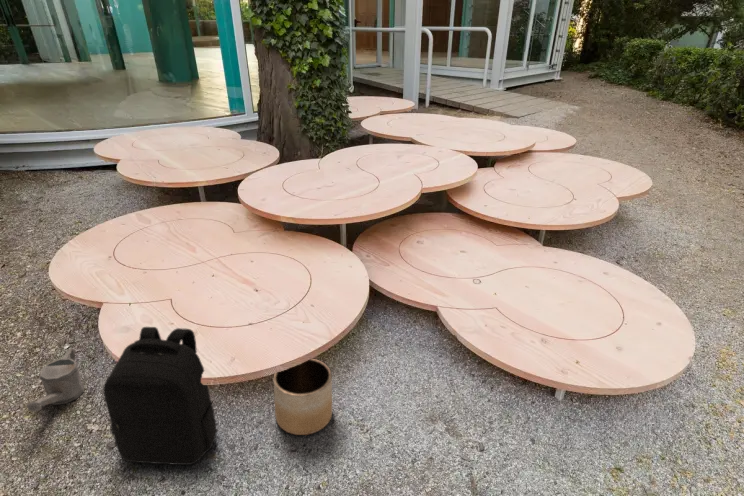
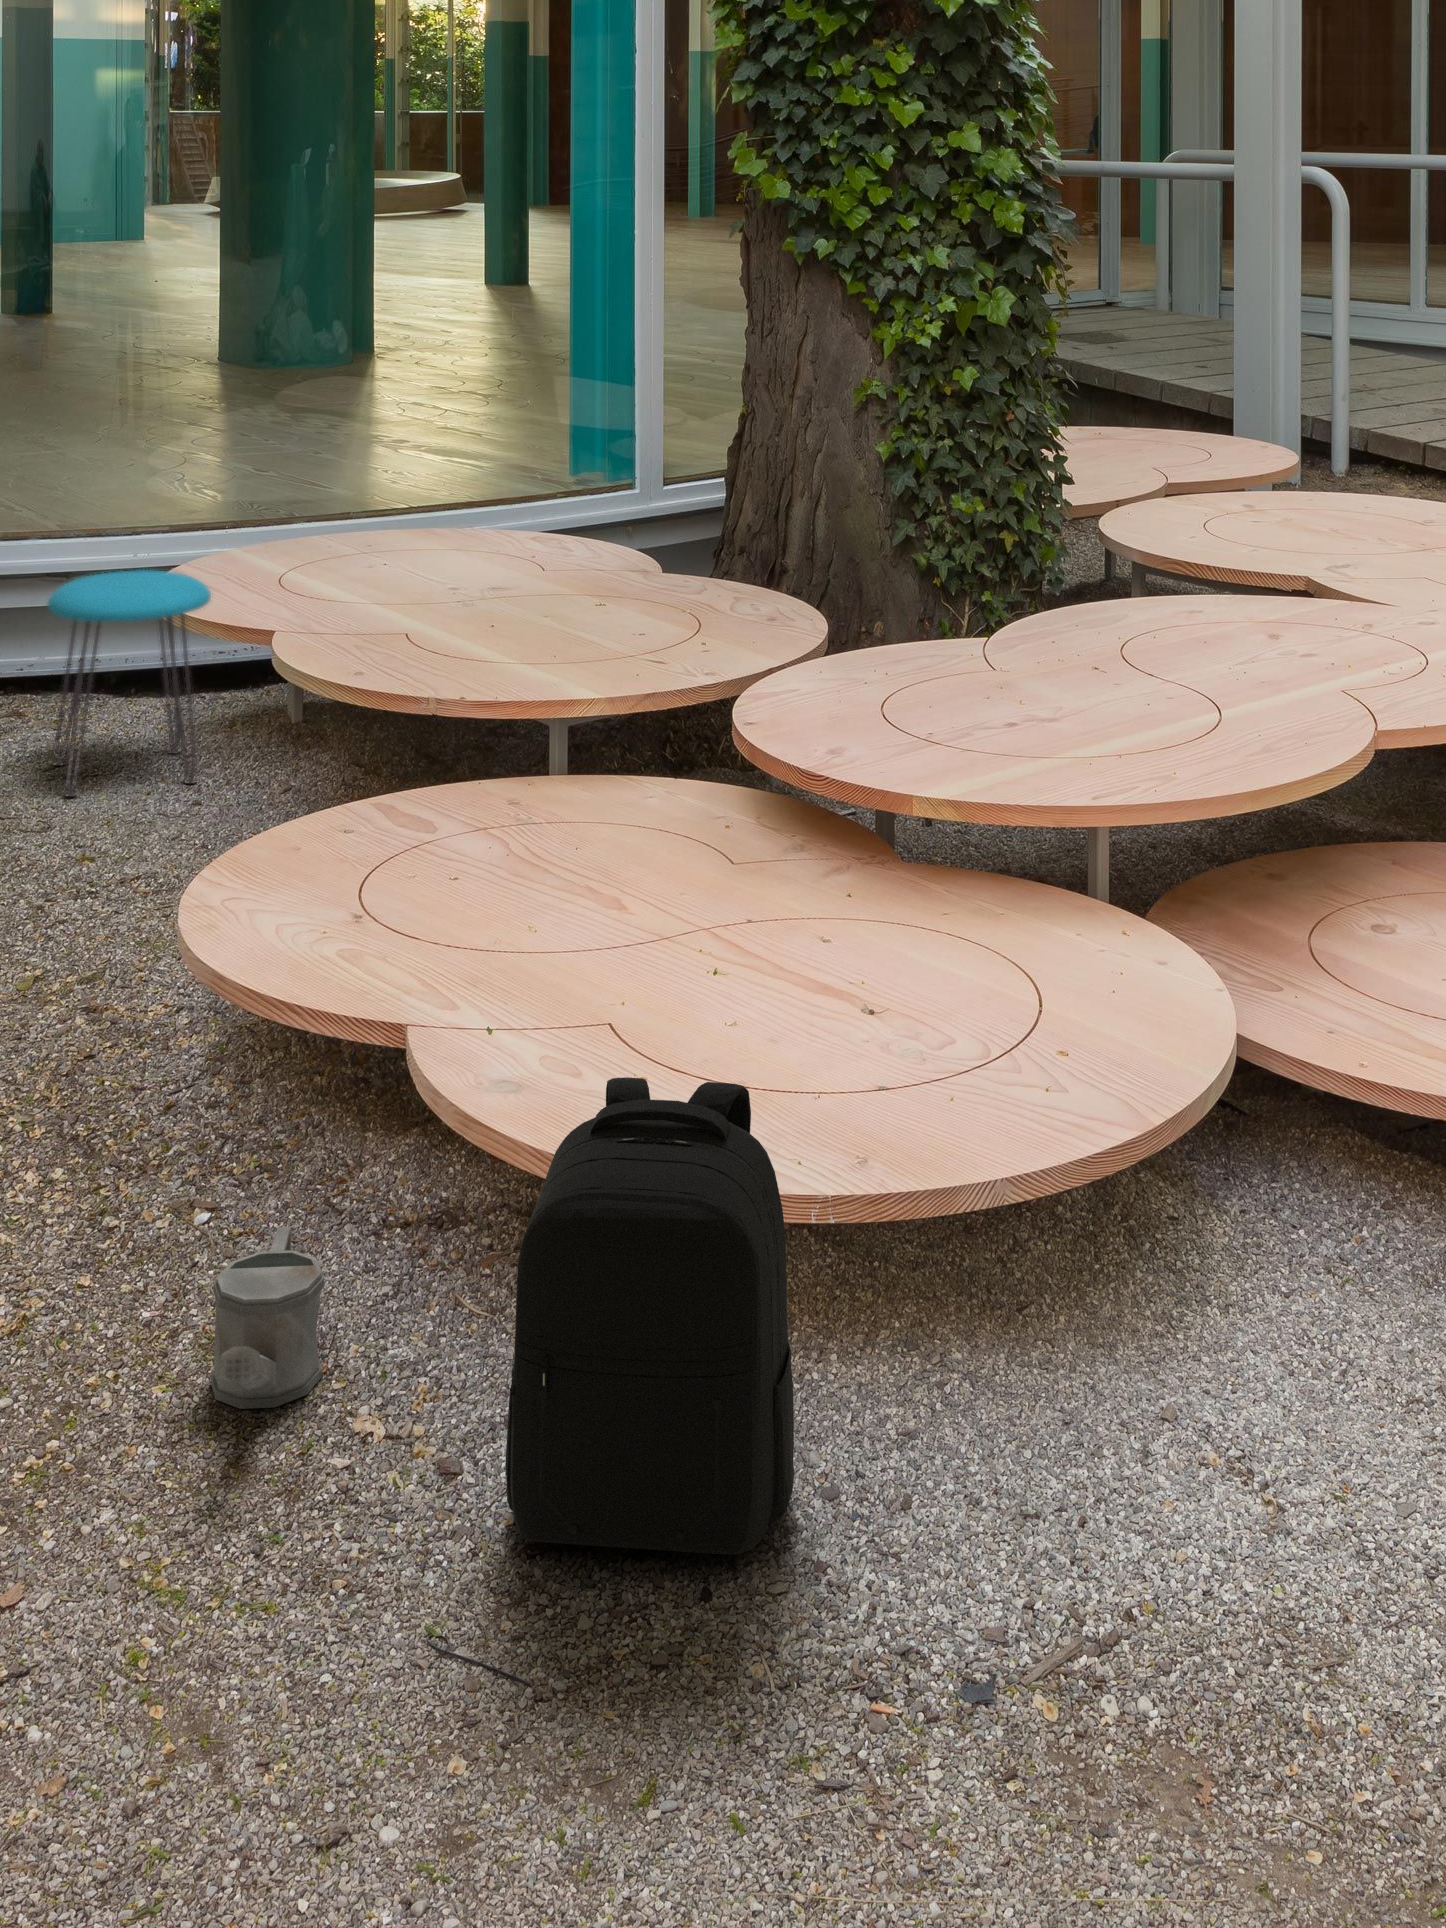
stool: none [58,135,113,195] -> present [48,570,211,797]
planter: present [273,359,332,435] -> none [966,1237,1151,1498]

